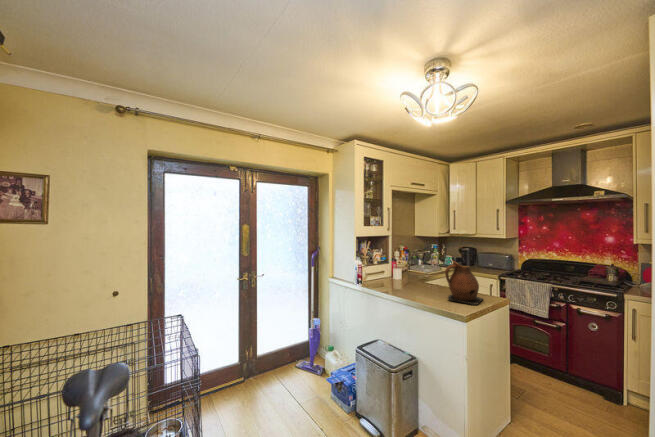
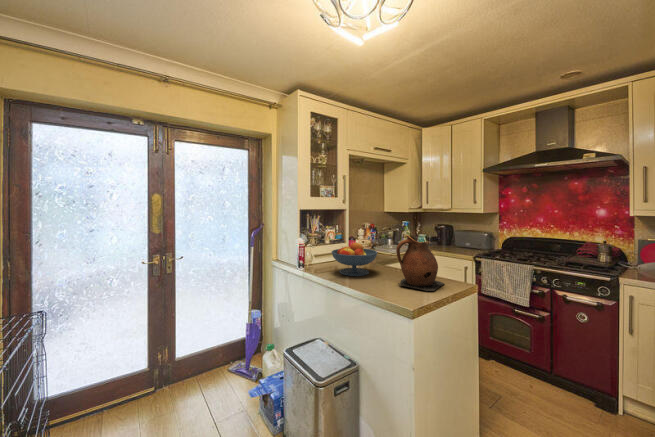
fruit bowl: none [387,264,425,292] -> present [332,243,378,276]

